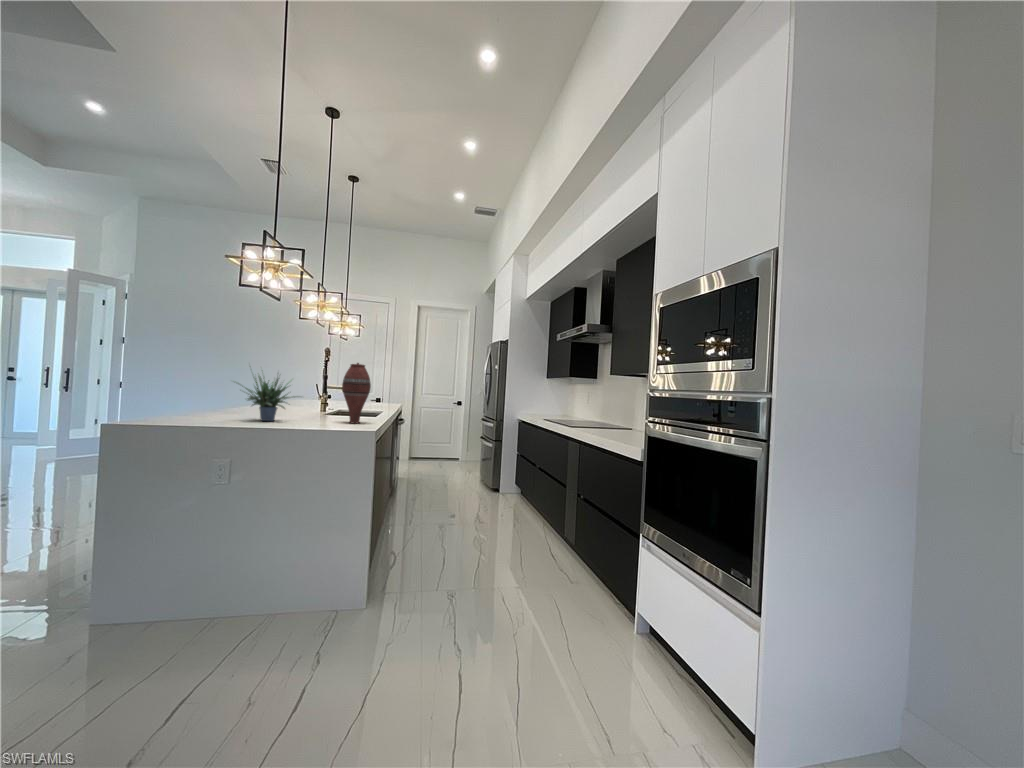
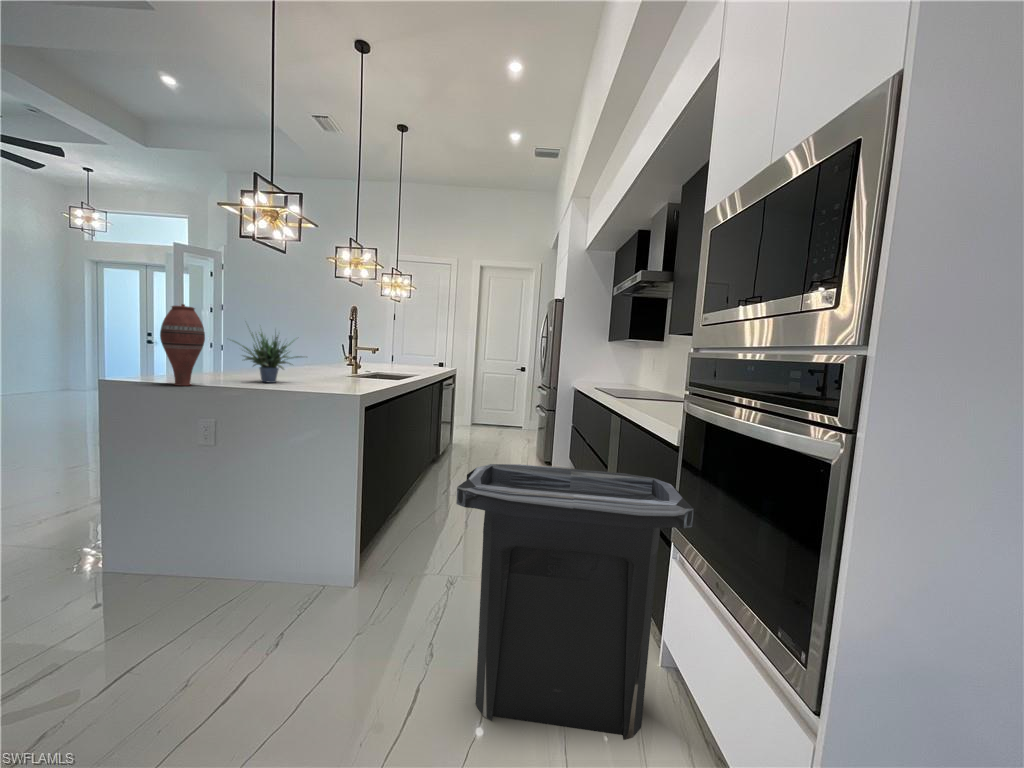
vase: present [342,363,371,423] -> present [160,304,205,386]
trash can: none [492,481,665,684] -> present [456,464,694,740]

